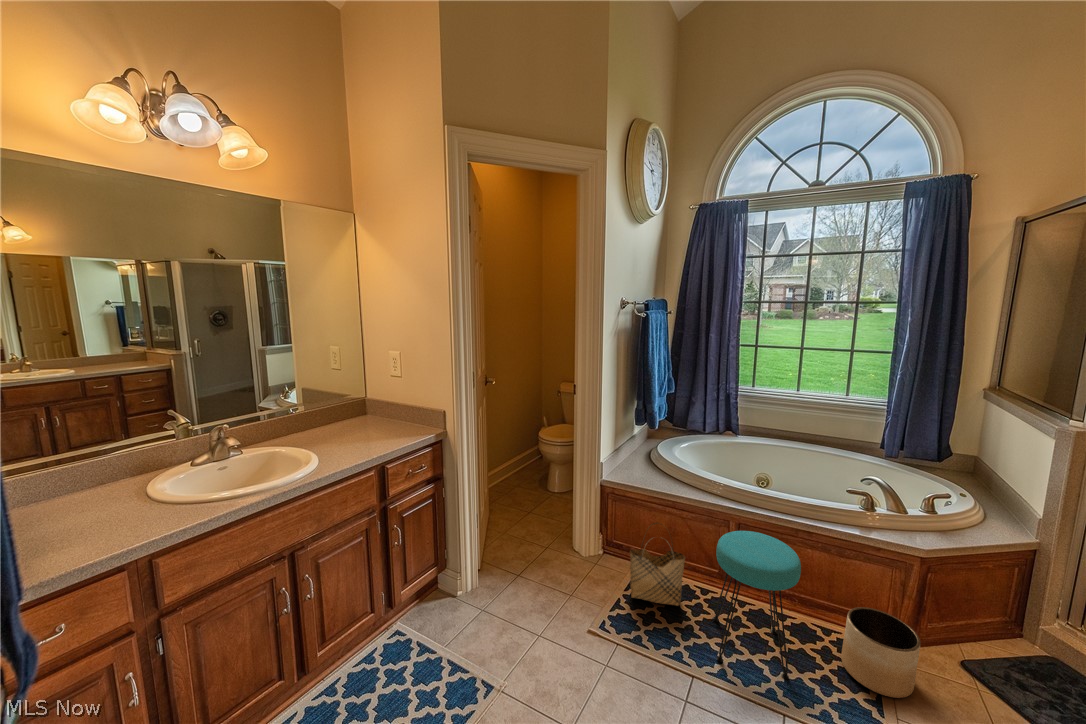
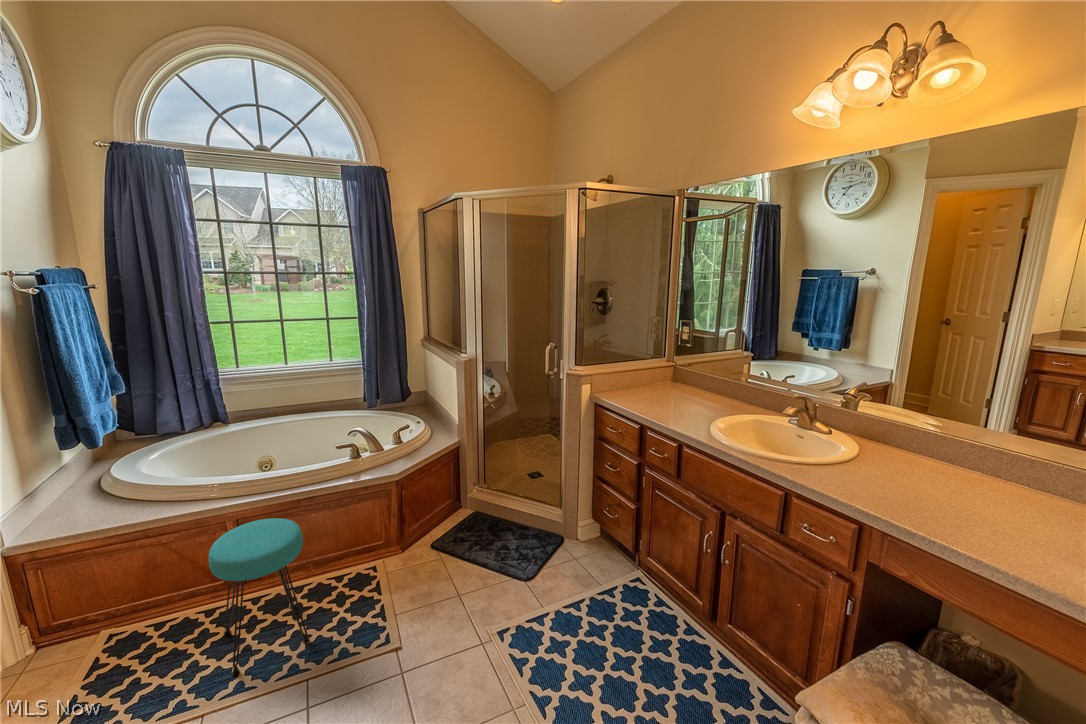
woven basket: present [630,523,686,606] -> none [79,565,177,681]
planter: present [841,607,921,698] -> none [350,535,403,603]

